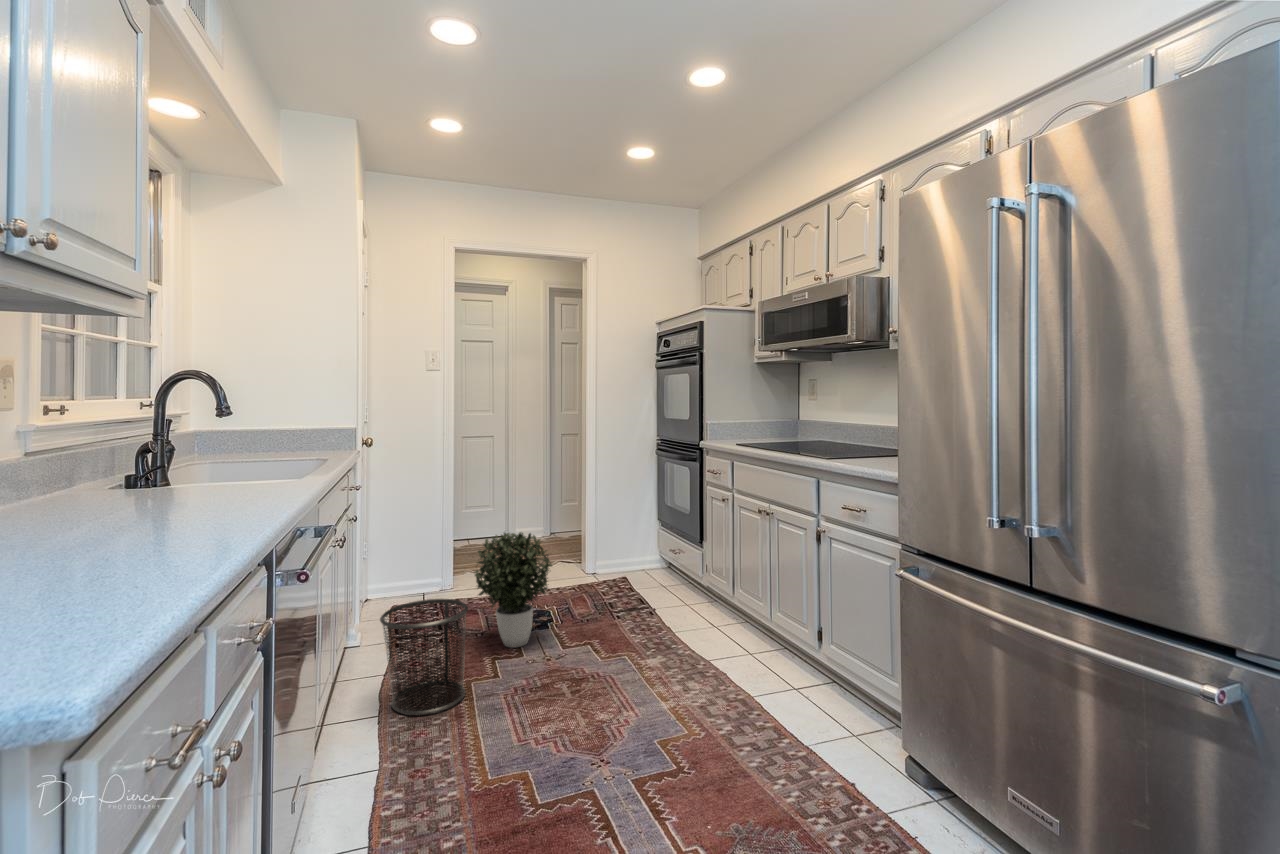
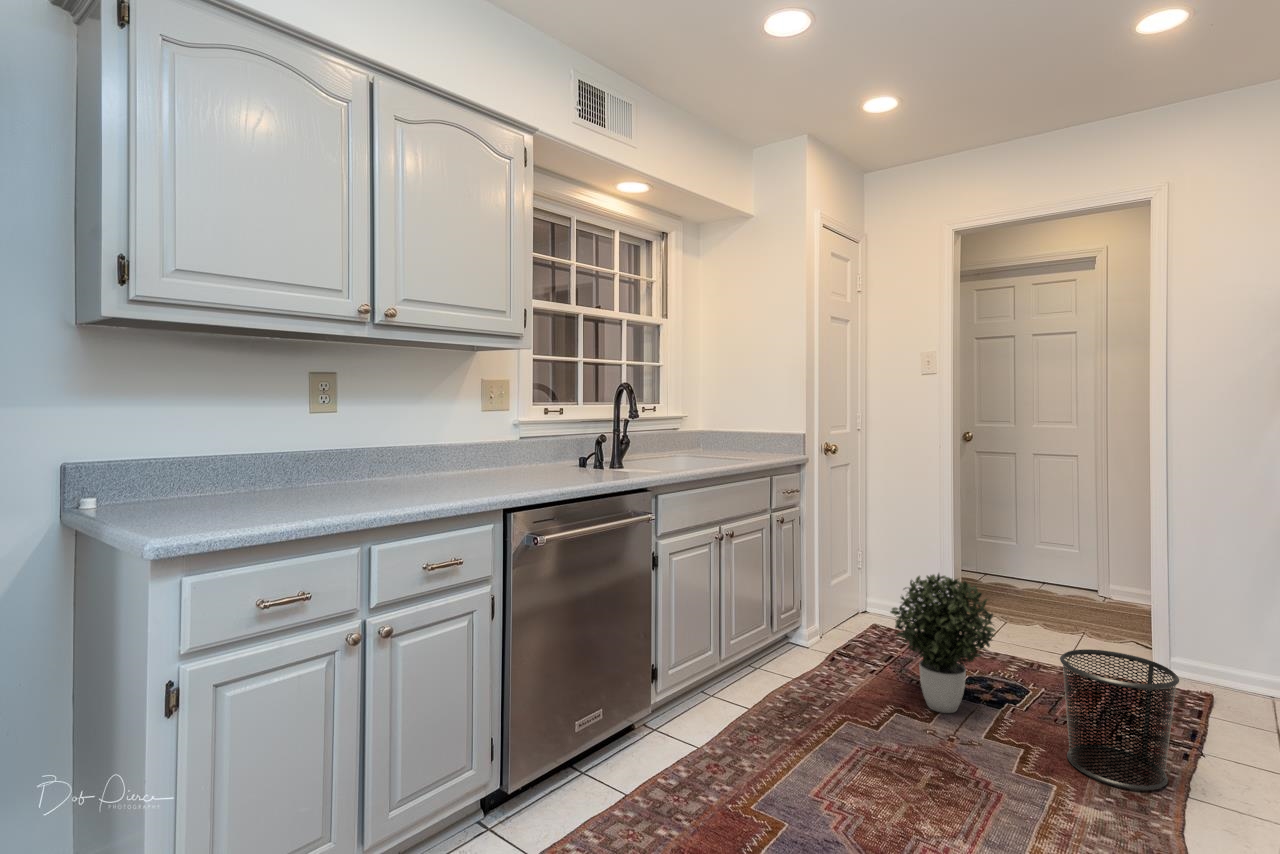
waste bin: present [380,599,468,715] -> present [1060,649,1179,790]

